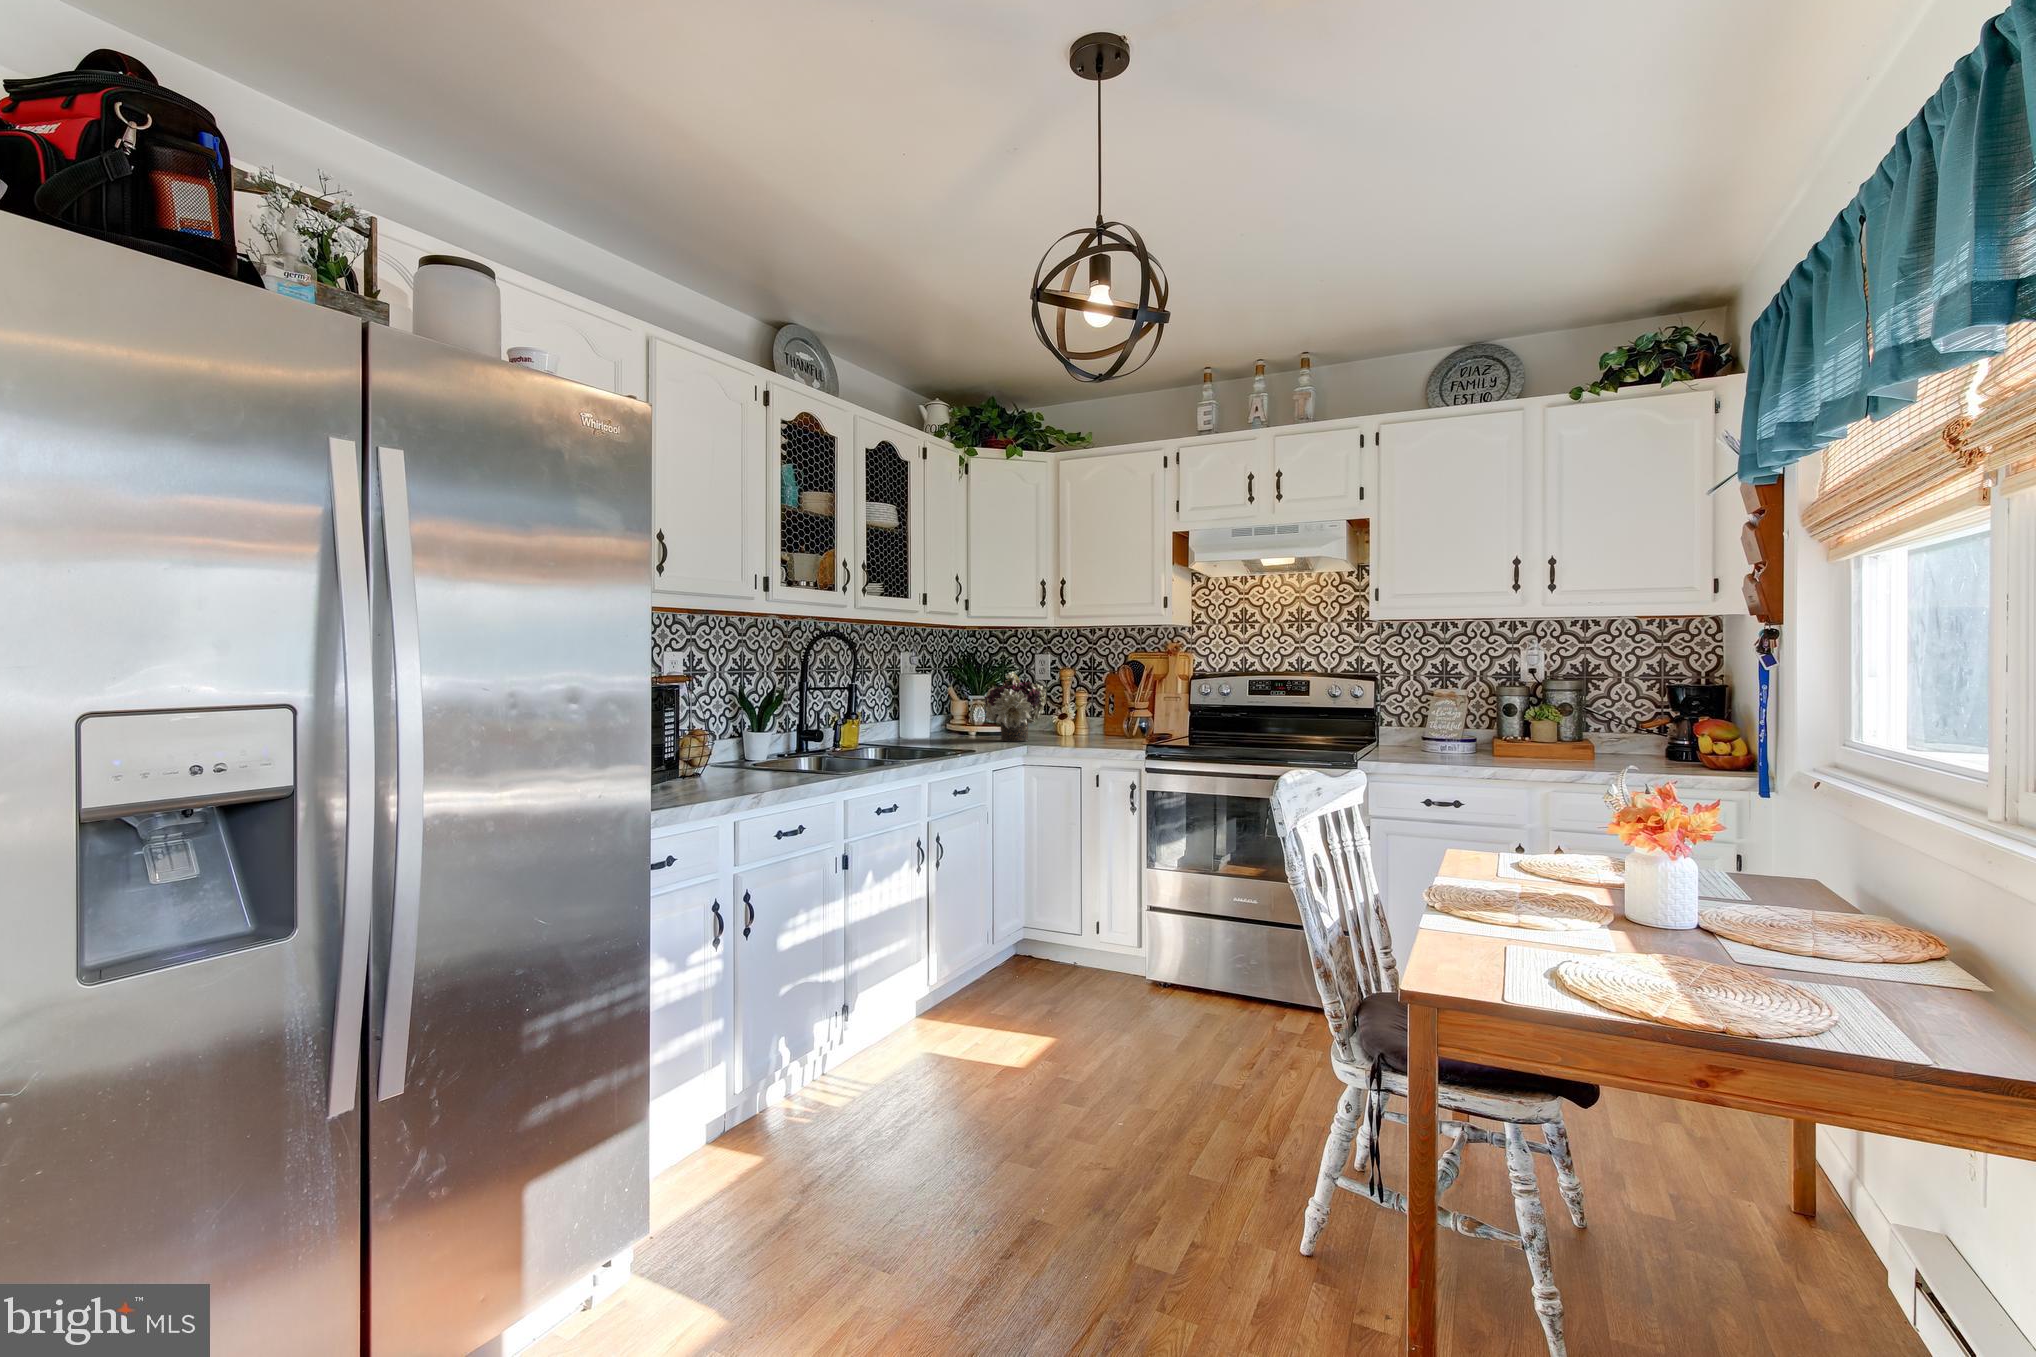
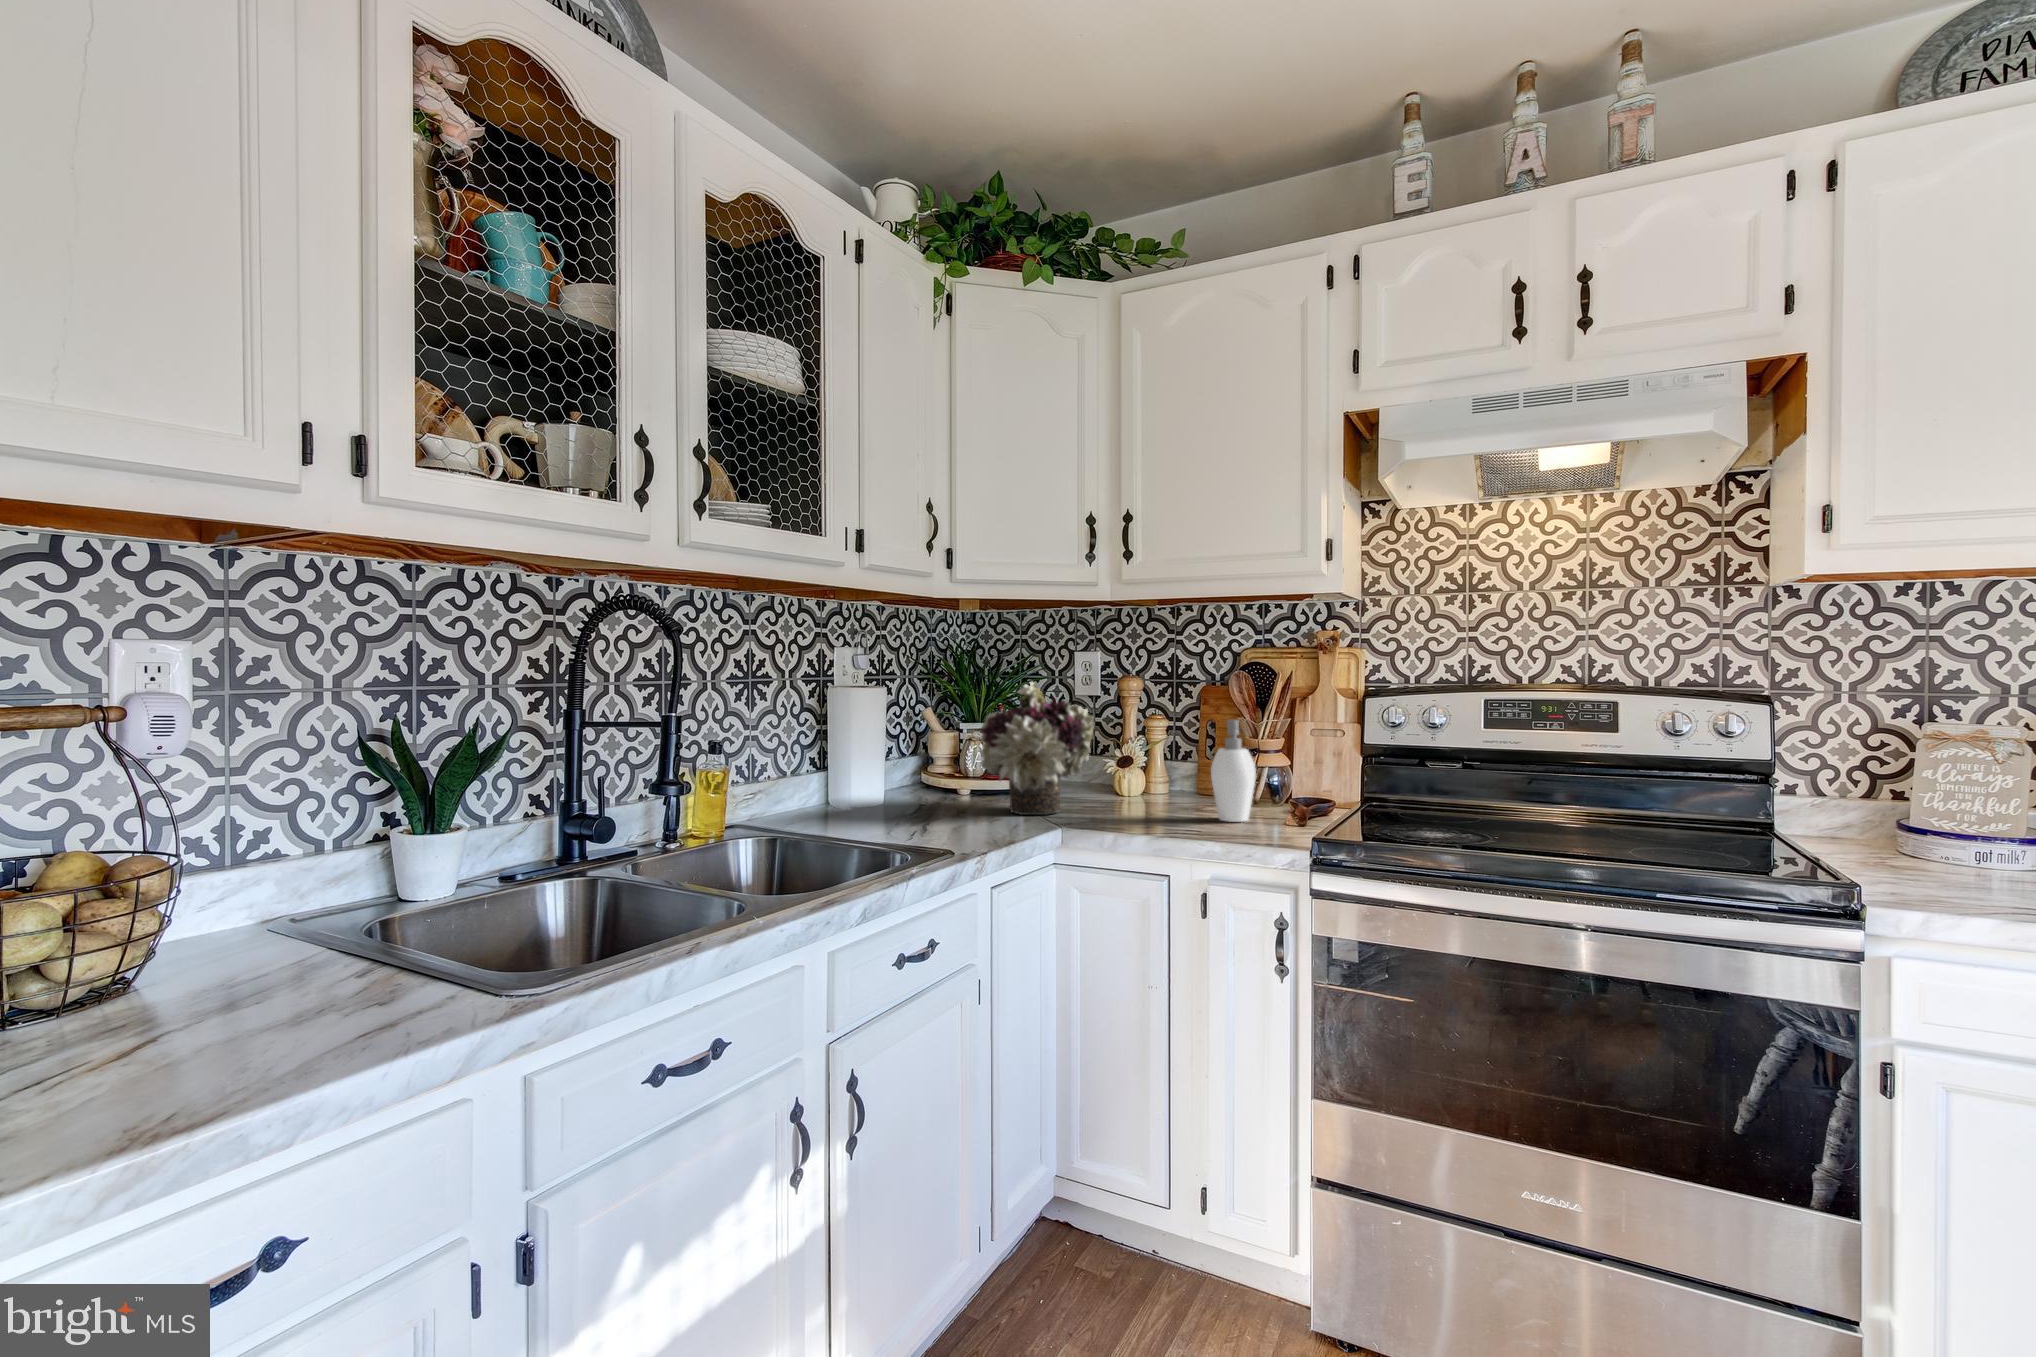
soap dispenser: none [1106,691,1129,742] -> present [1211,720,1256,822]

